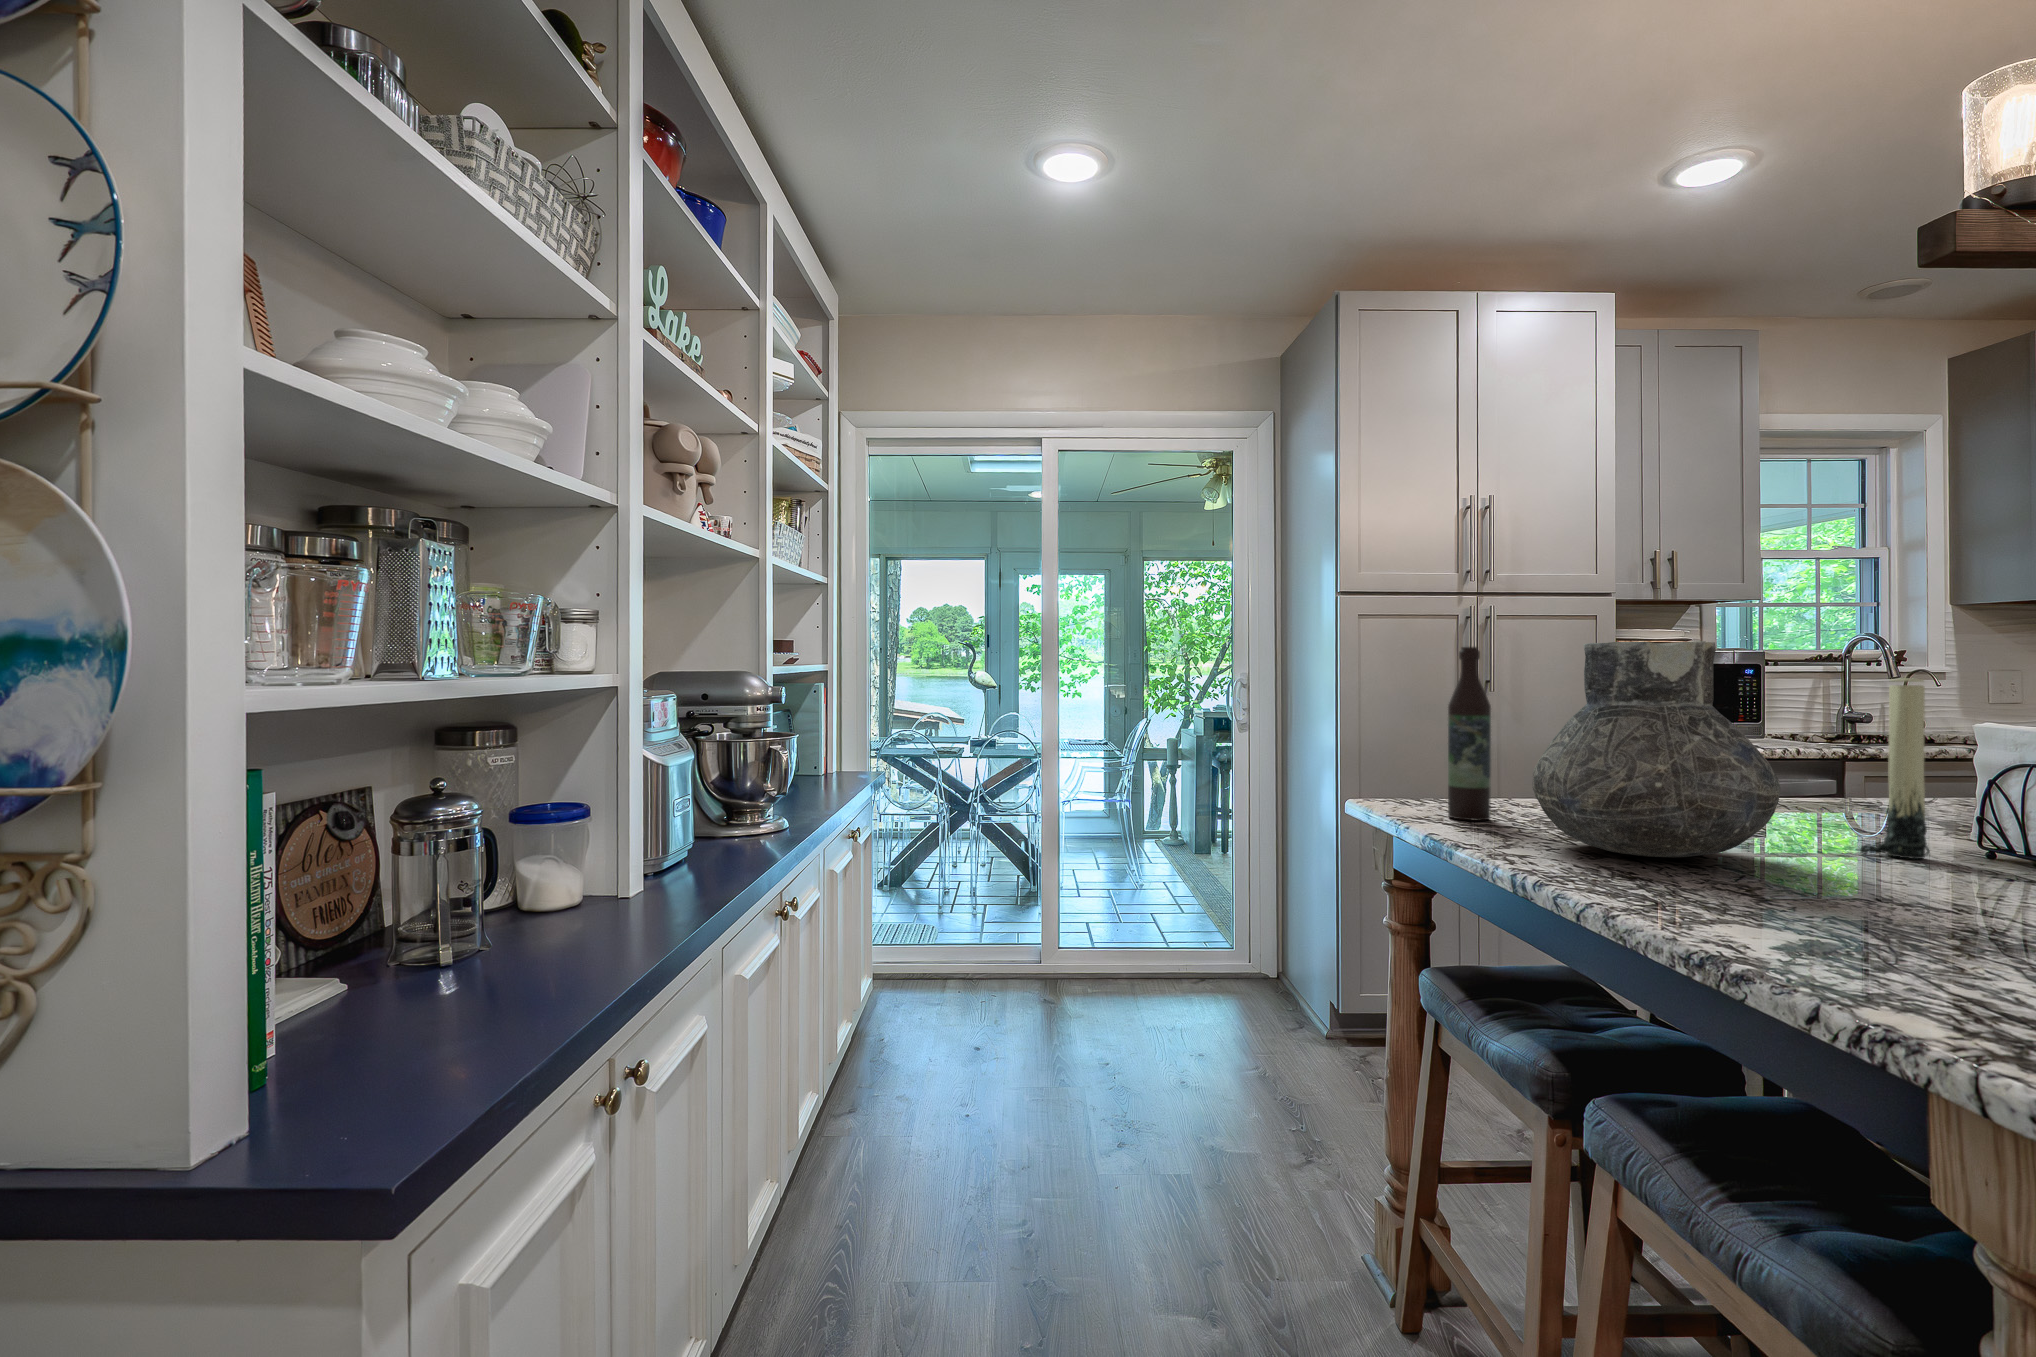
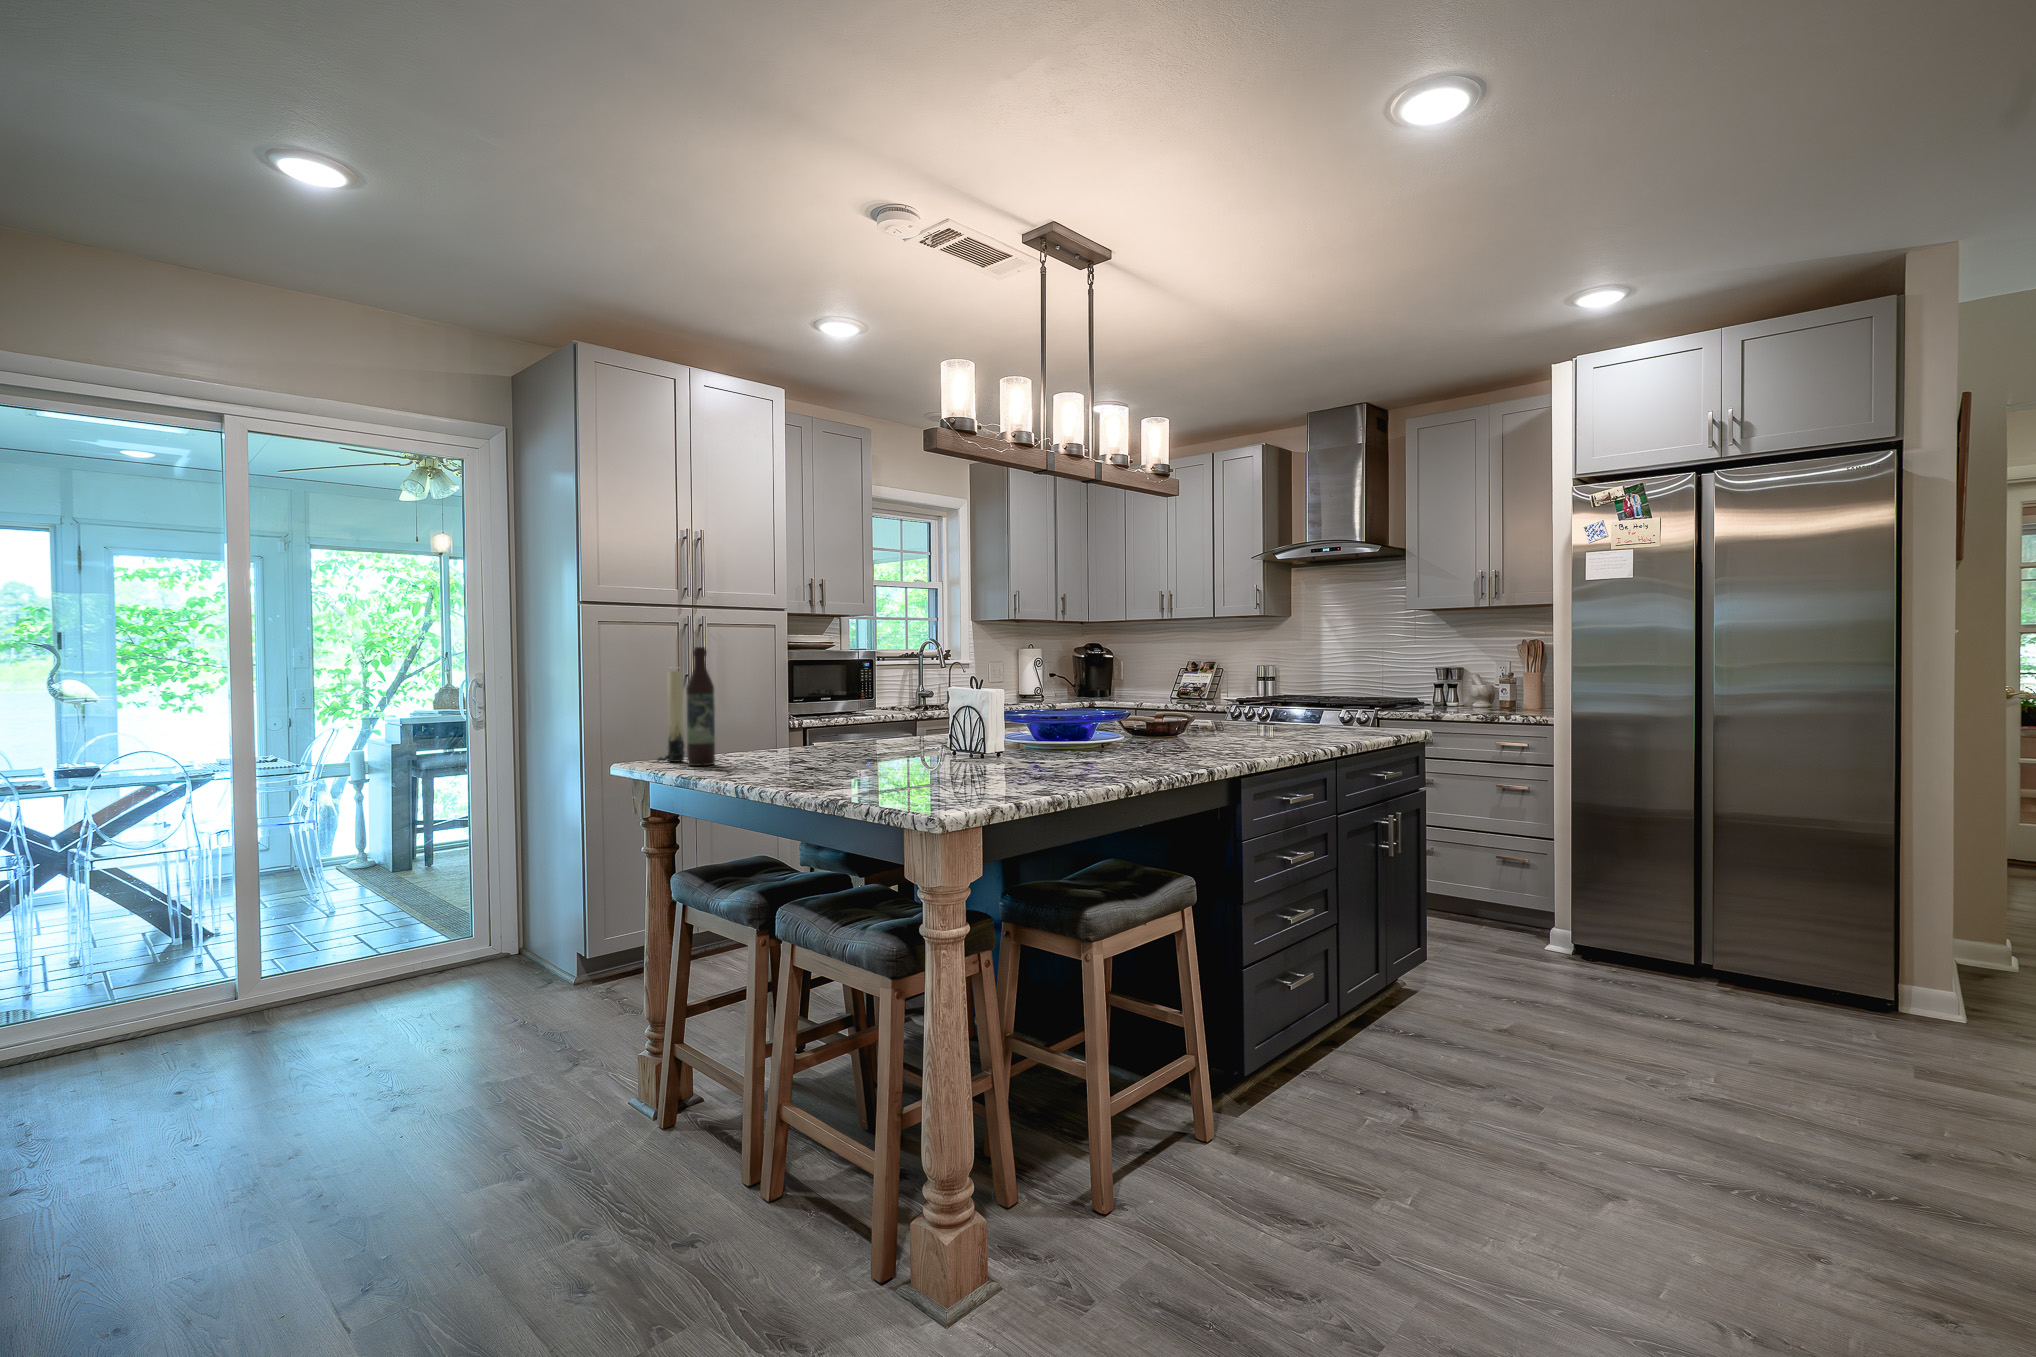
vase: present [1533,641,1781,858] -> none [743,645,869,771]
candle: present [1860,678,1930,859] -> present [657,667,685,762]

